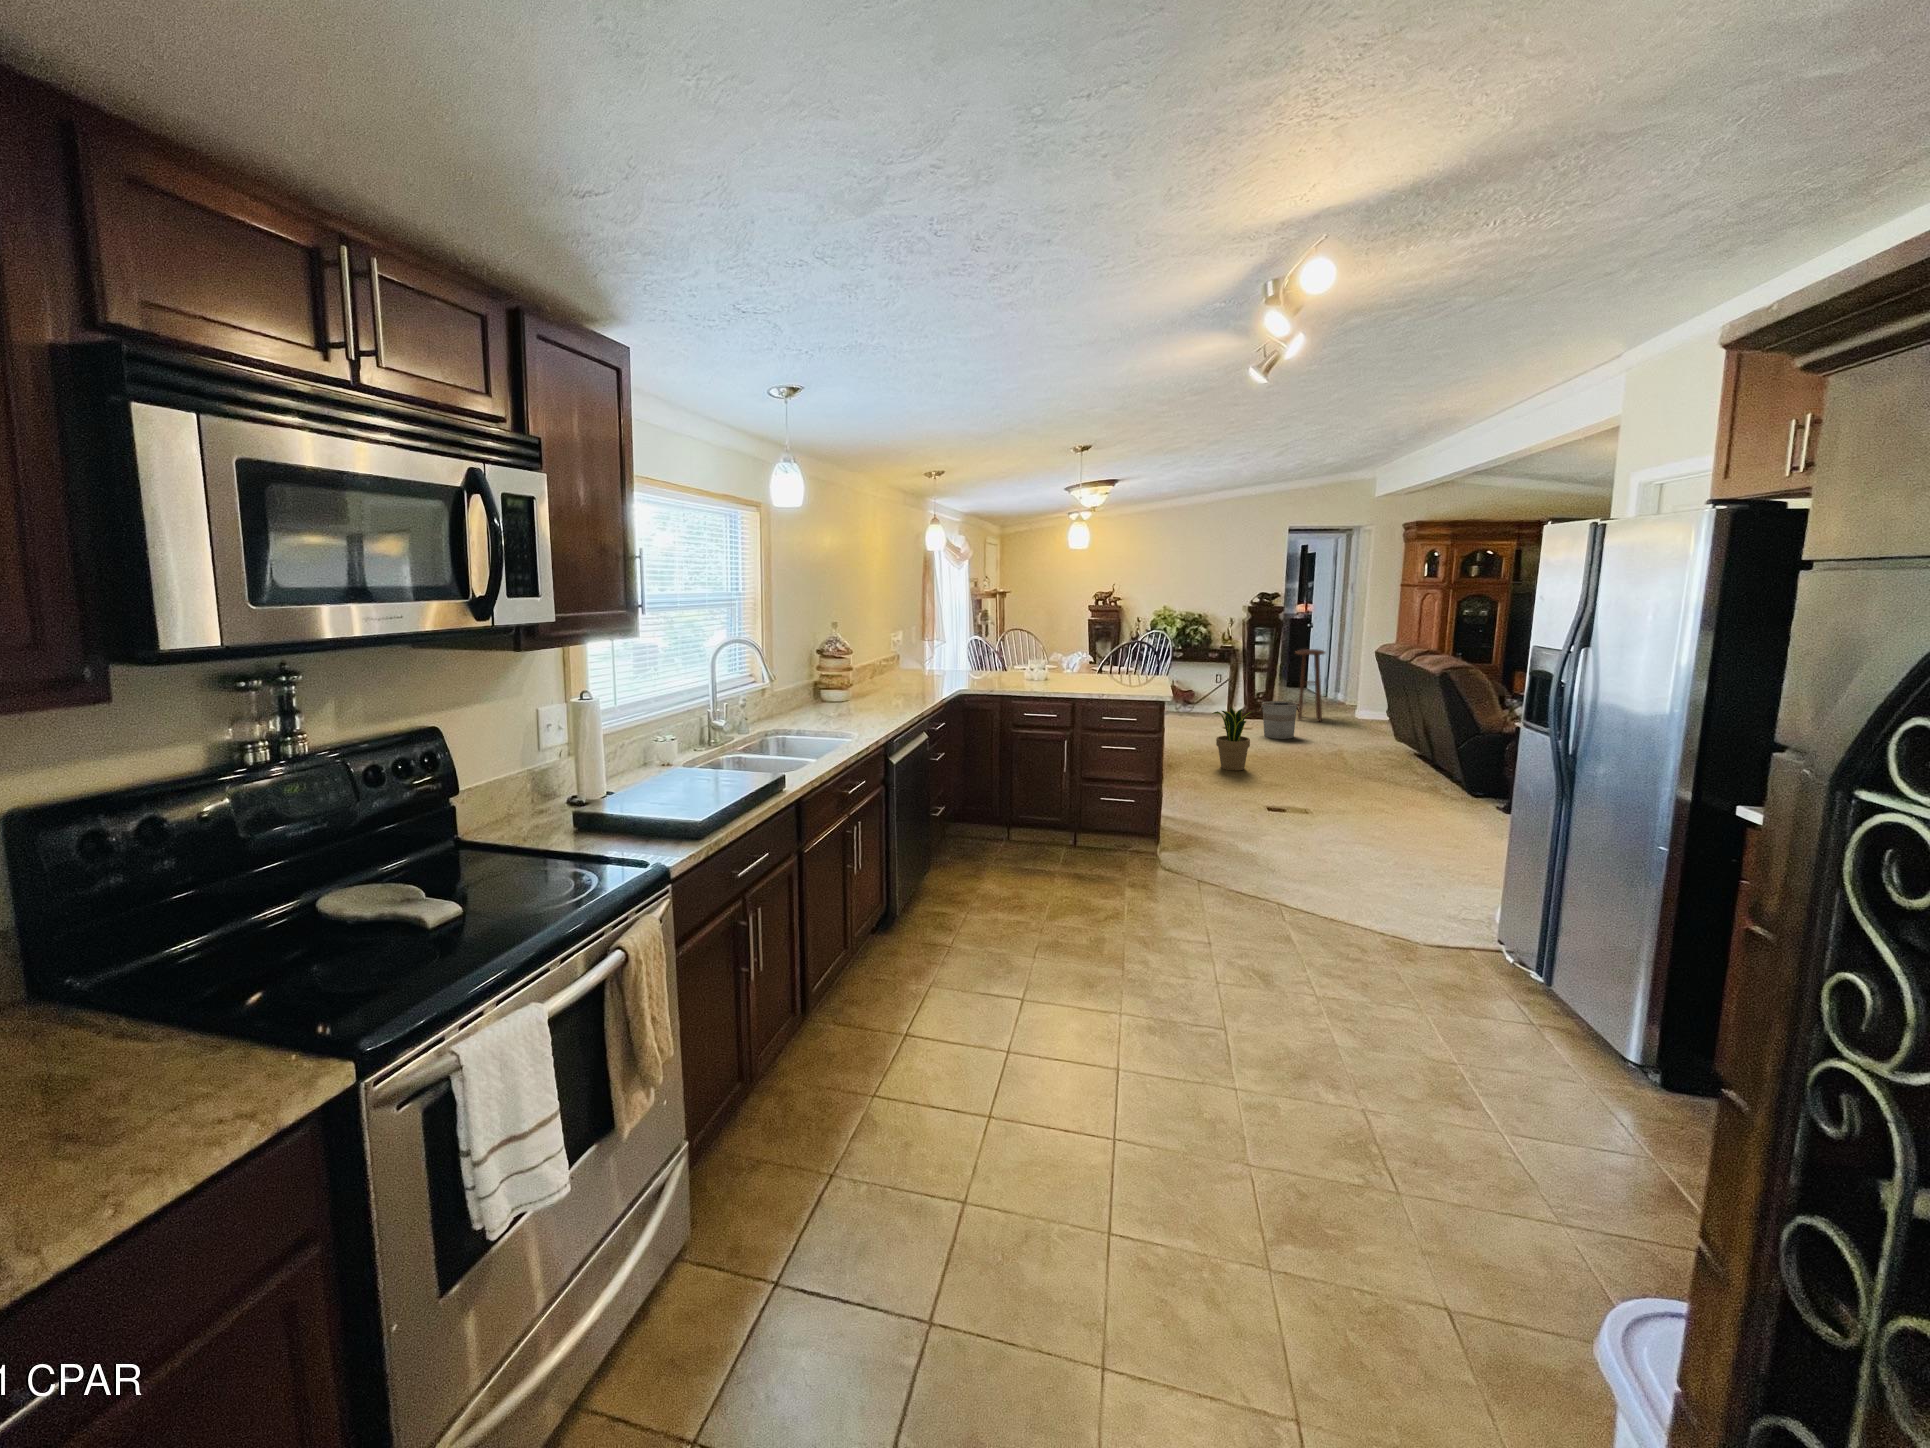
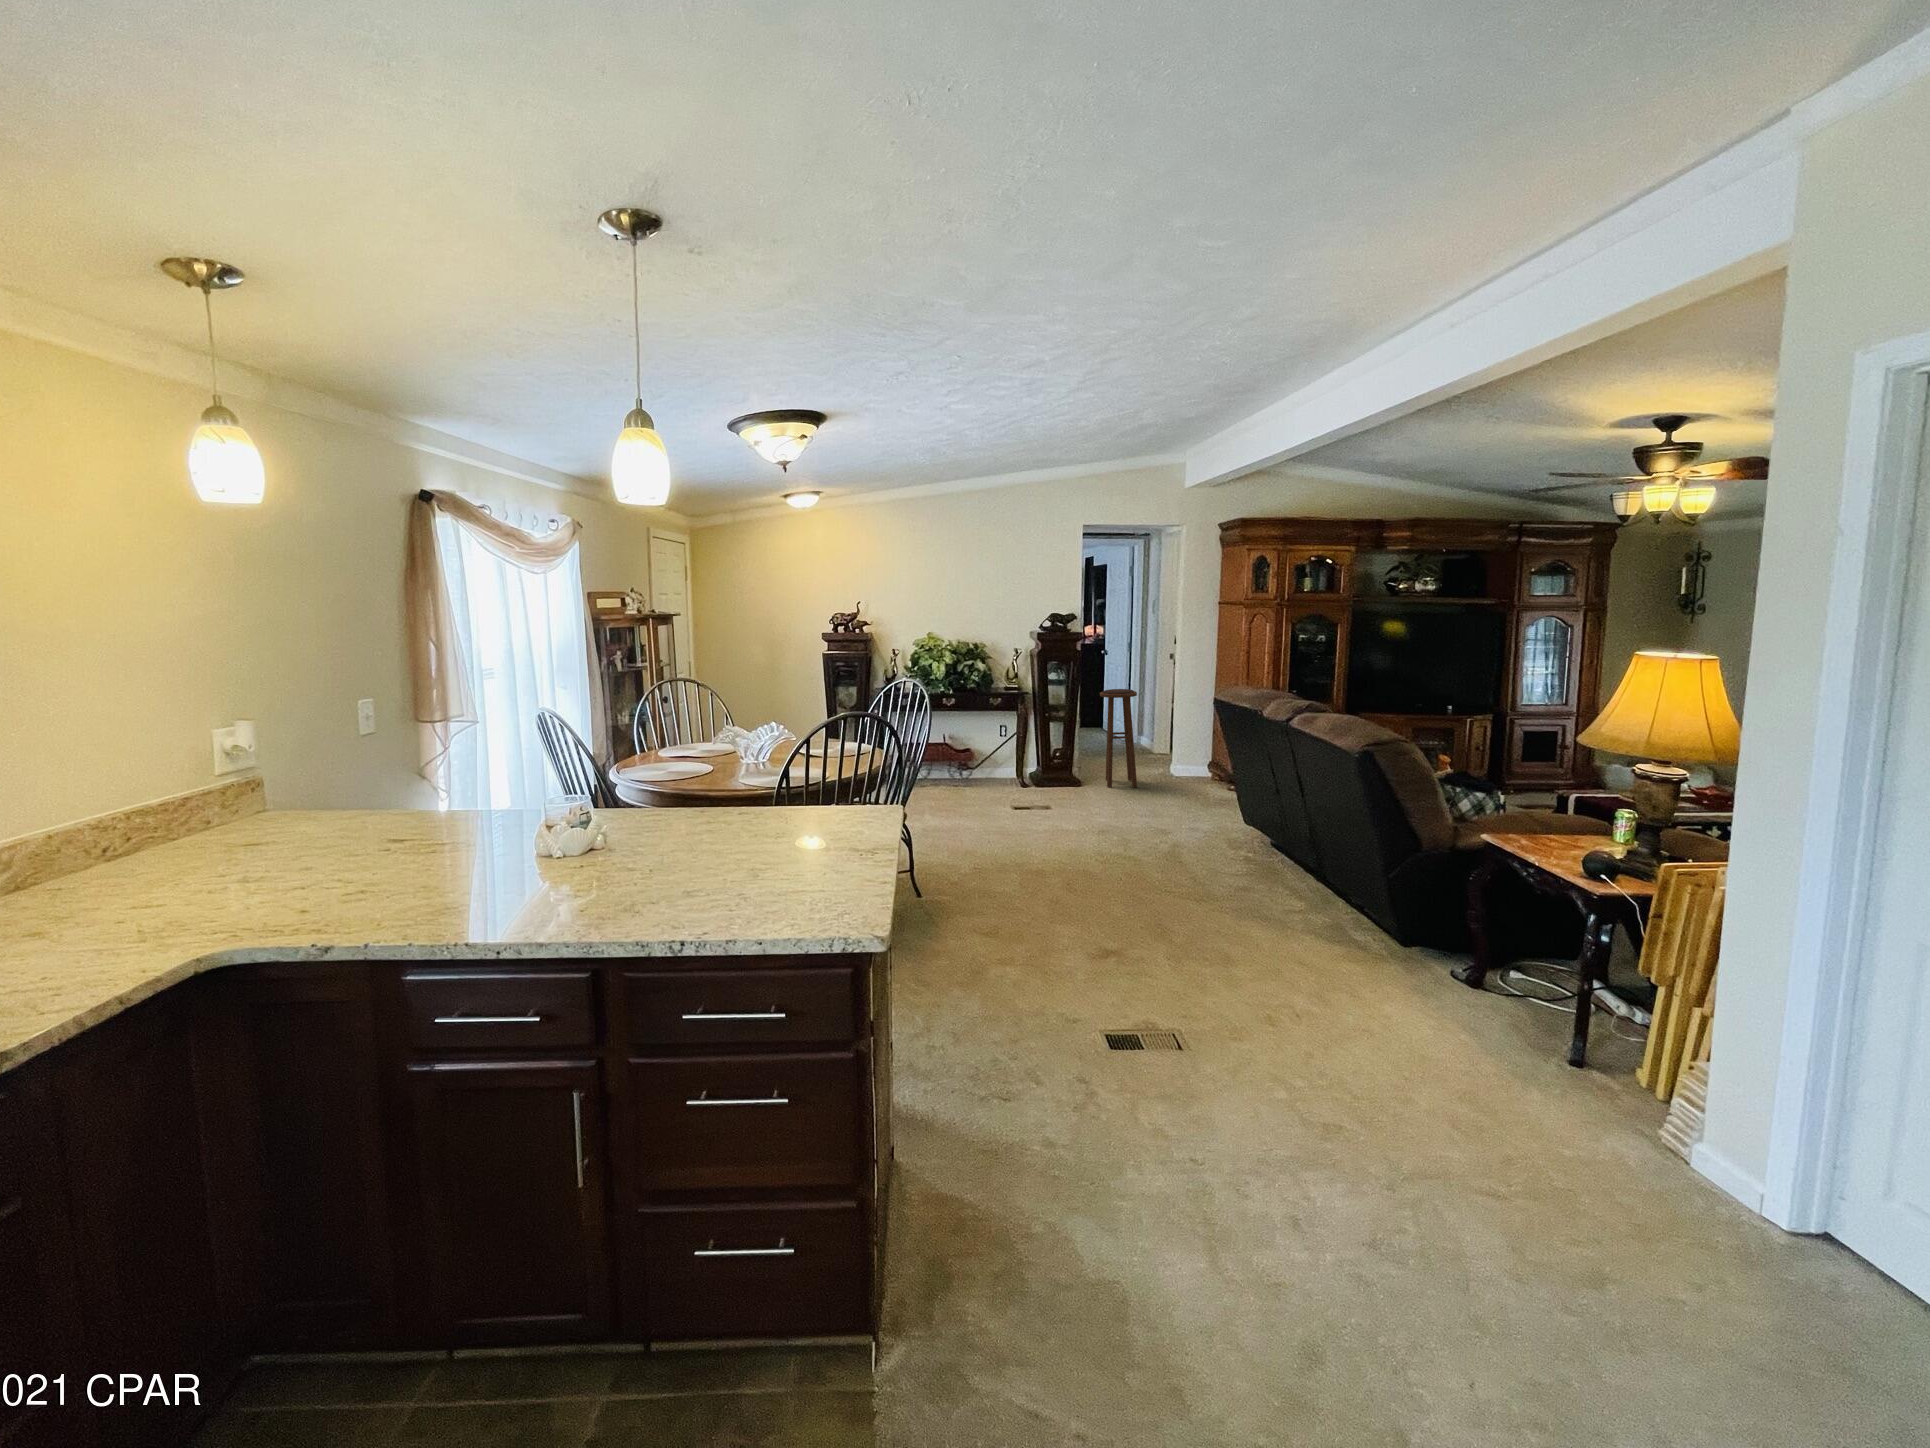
bucket: present [1259,701,1300,739] -> none [1064,768,1117,824]
potted plant: present [1213,708,1252,771] -> none [1005,799,1067,904]

